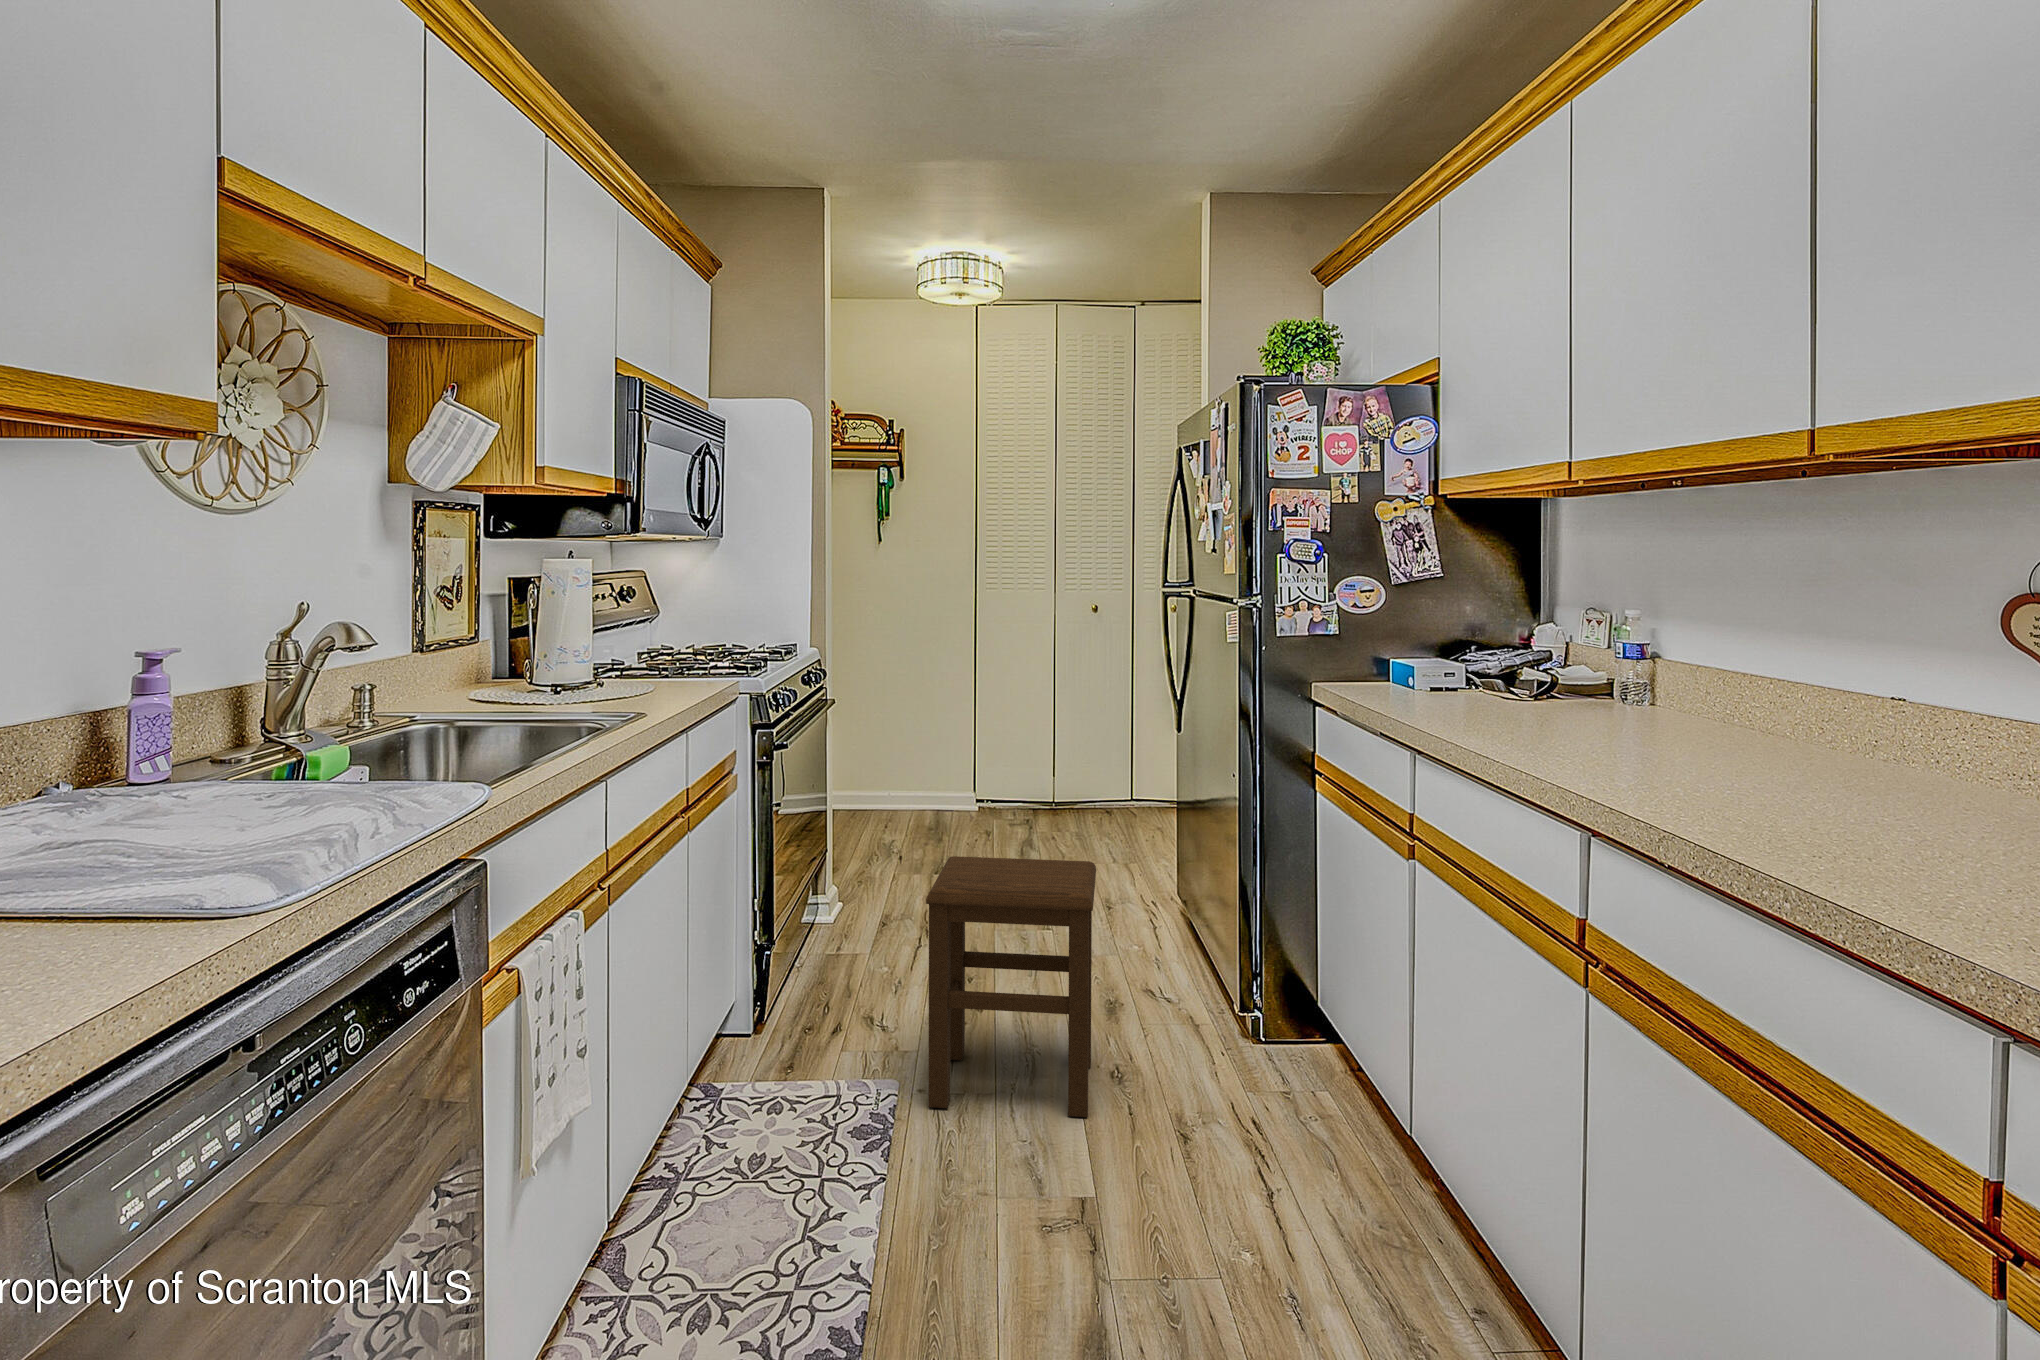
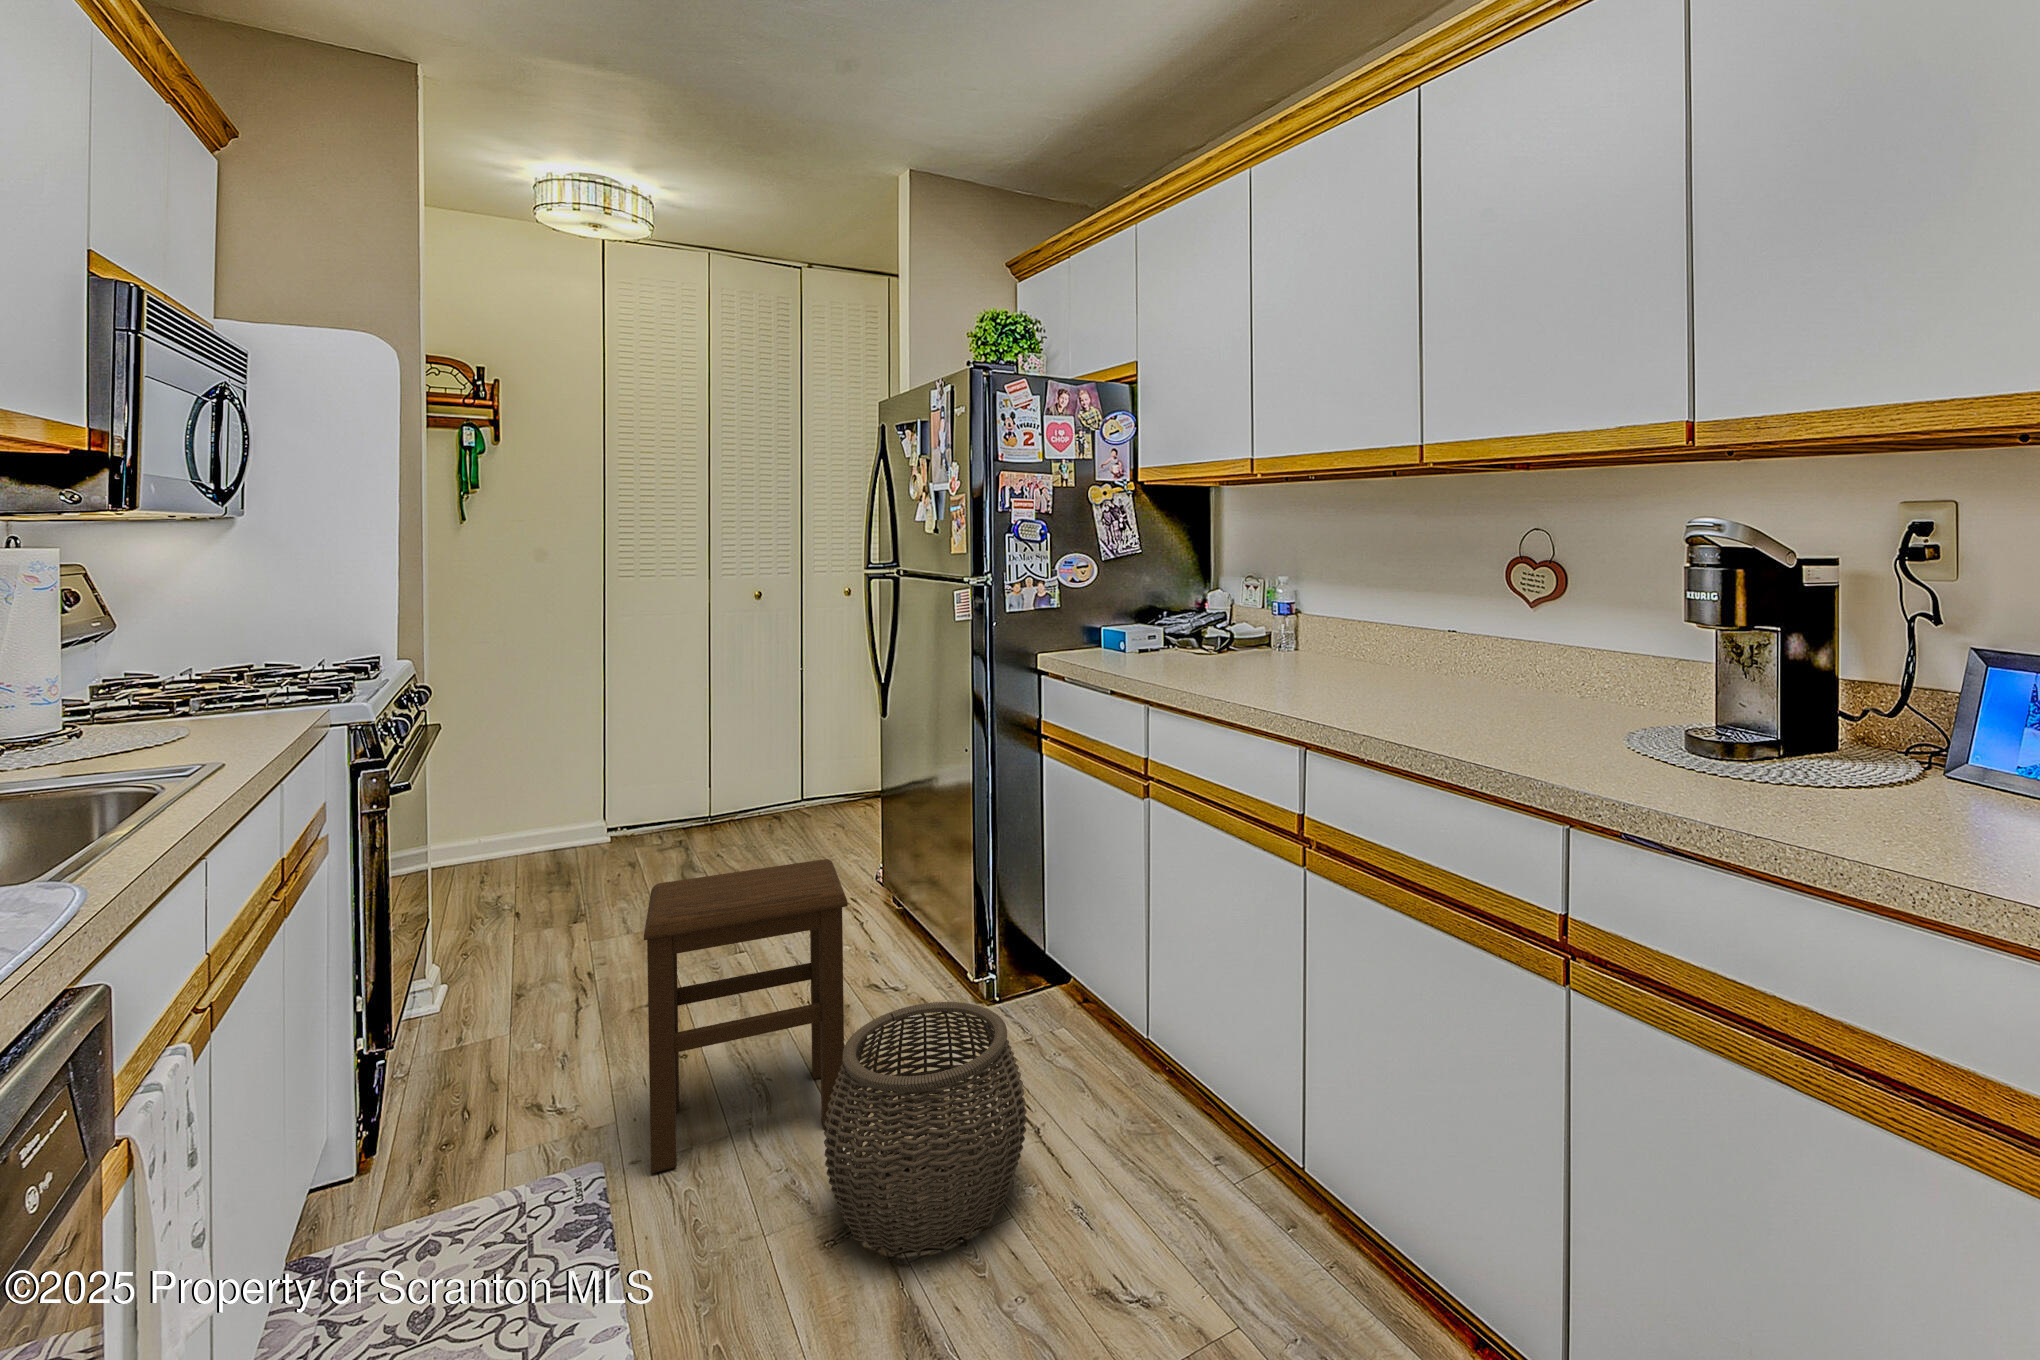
woven basket: none [1042,1023,1238,1275] -> present [824,1002,1027,1255]

